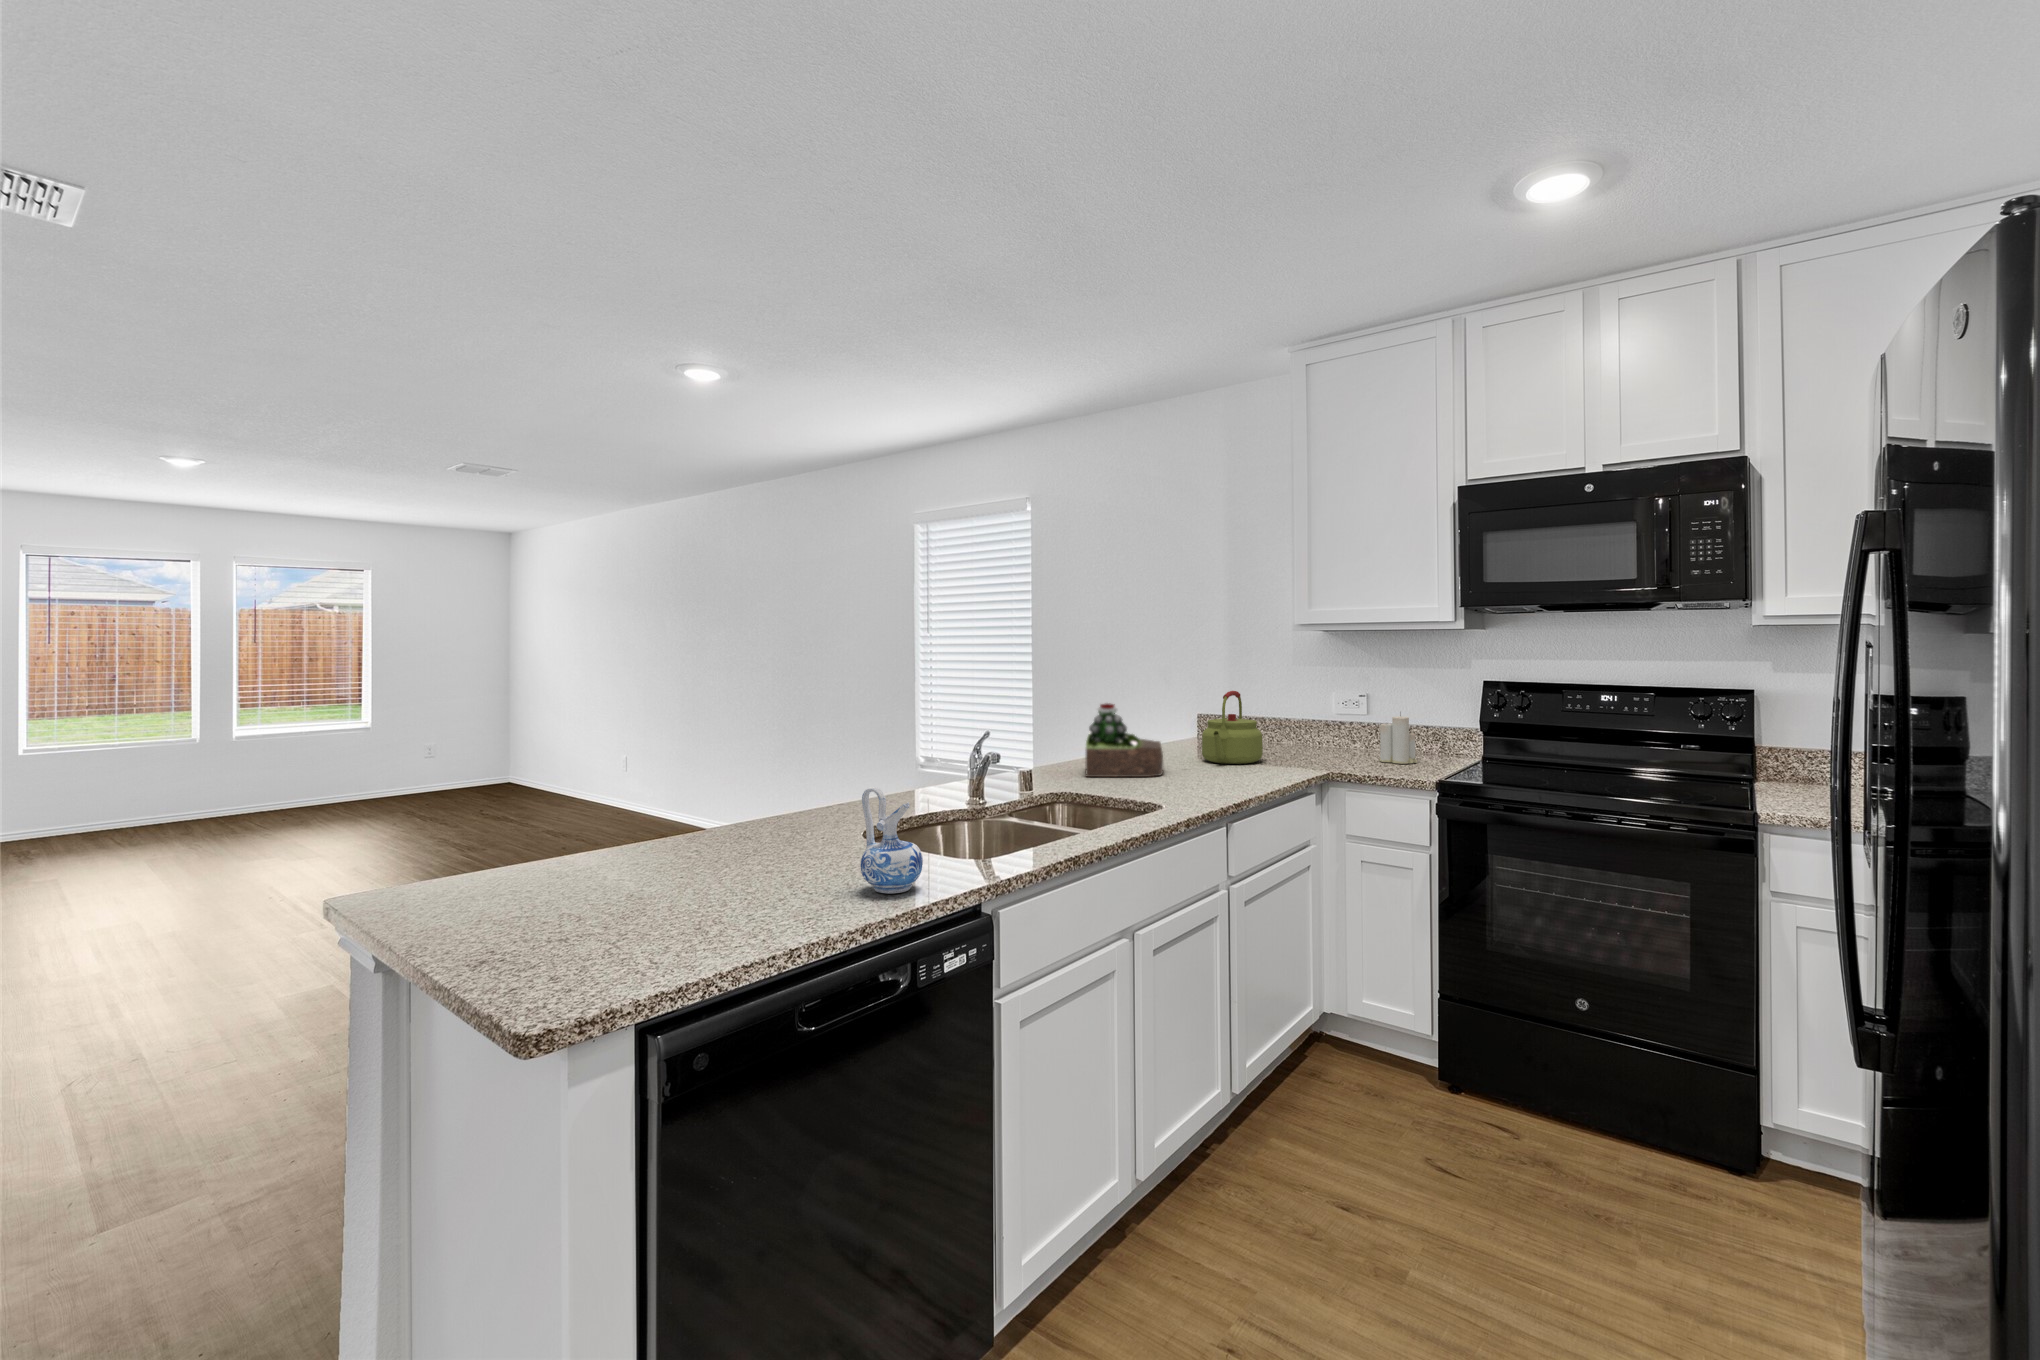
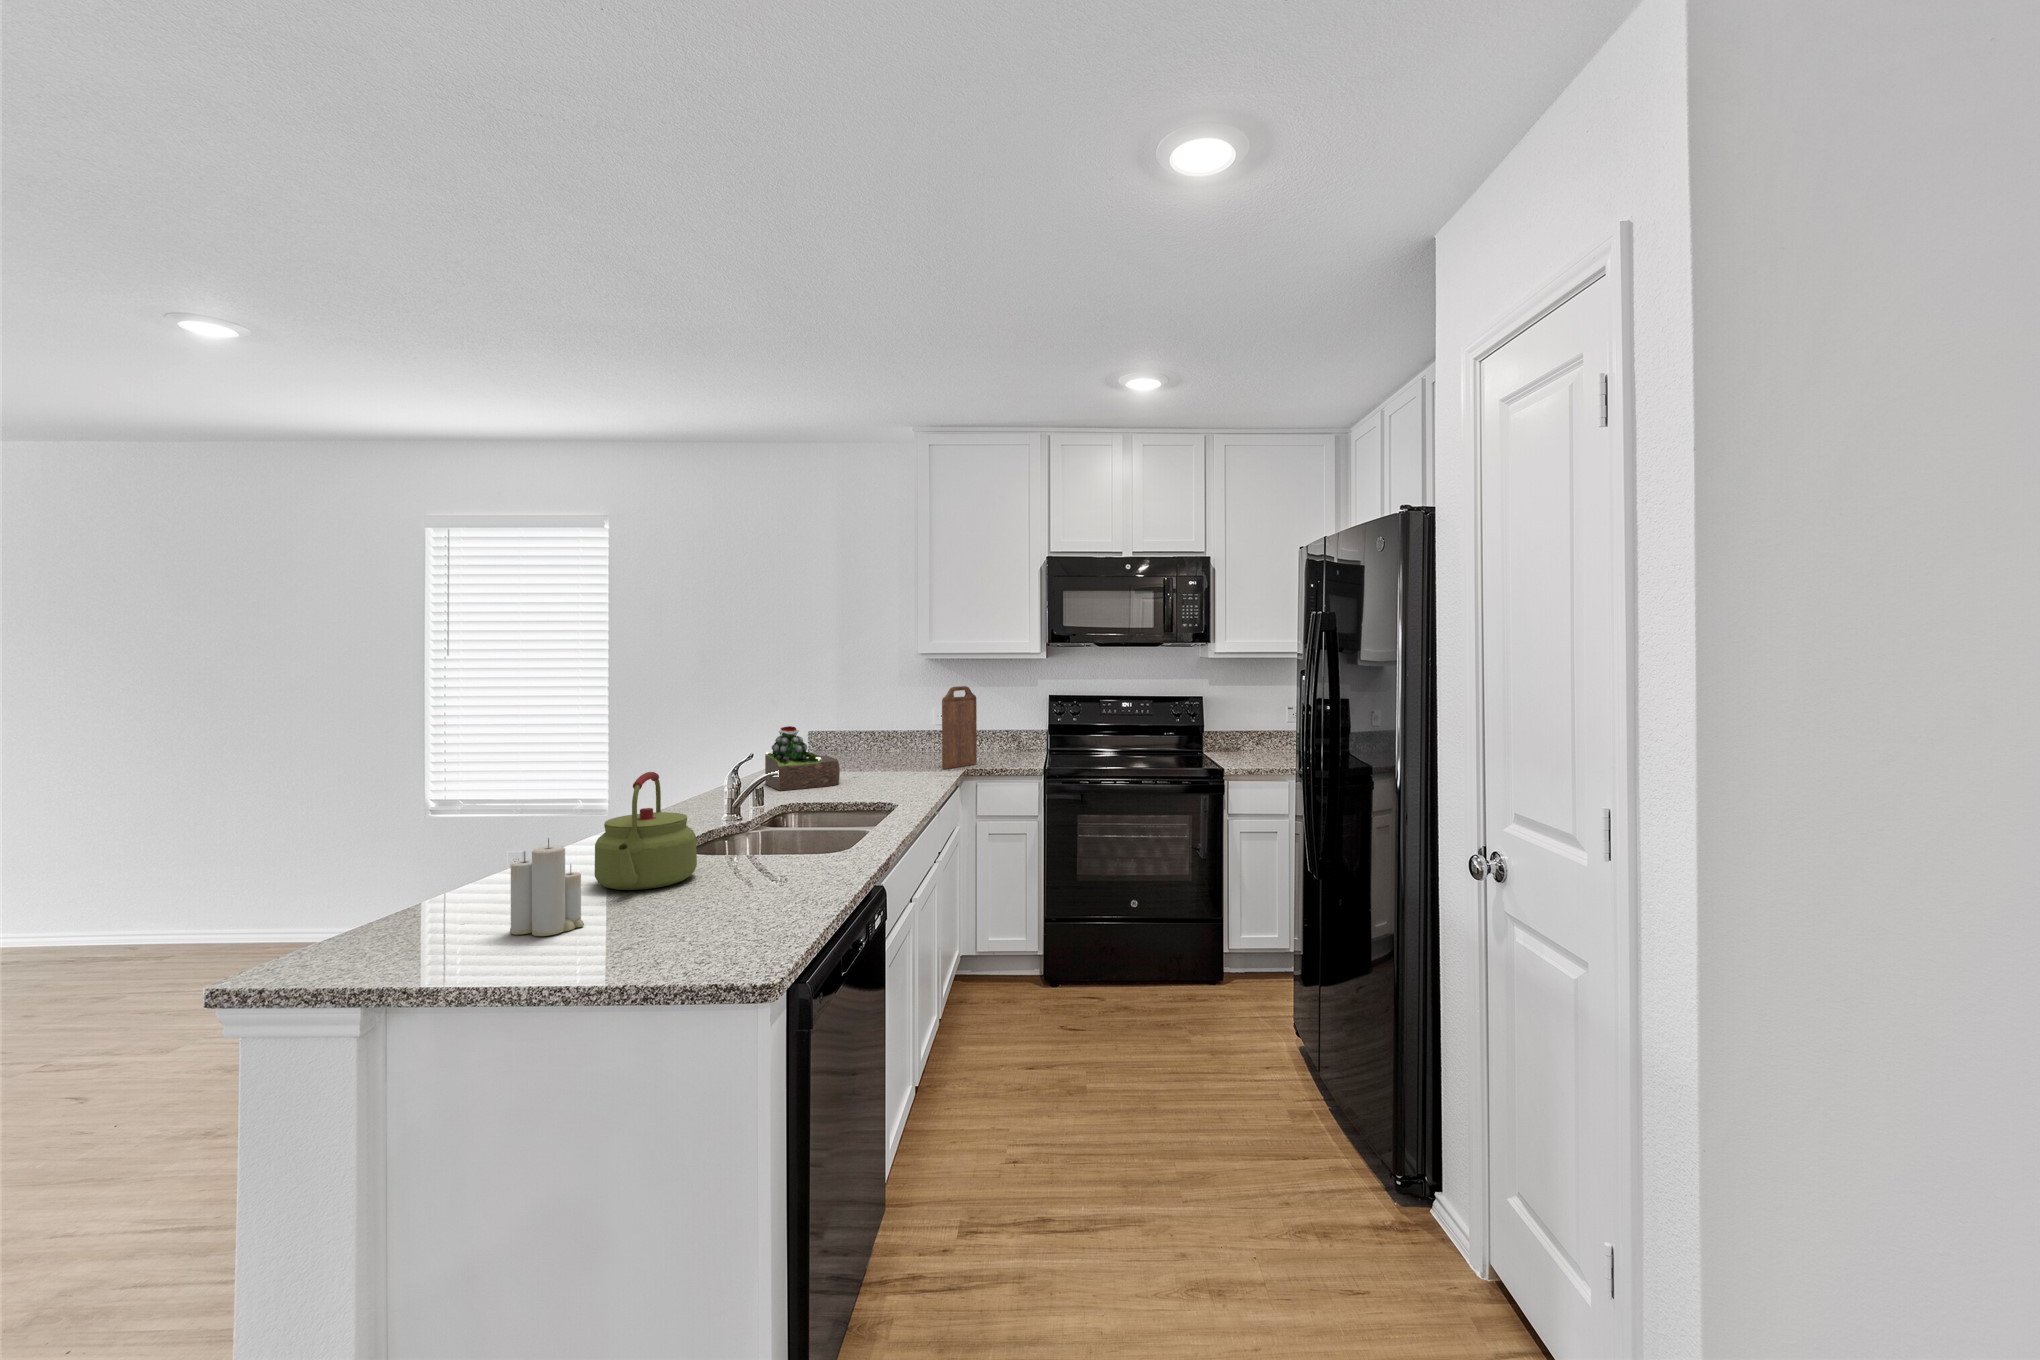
cutting board: none [1311,664,1367,770] -> present [942,686,977,769]
kettle: present [1202,691,1263,764] -> present [595,772,697,890]
candle: present [1379,716,1418,764] -> present [510,838,584,936]
ceramic pitcher: present [861,787,923,894] -> none [801,800,849,878]

